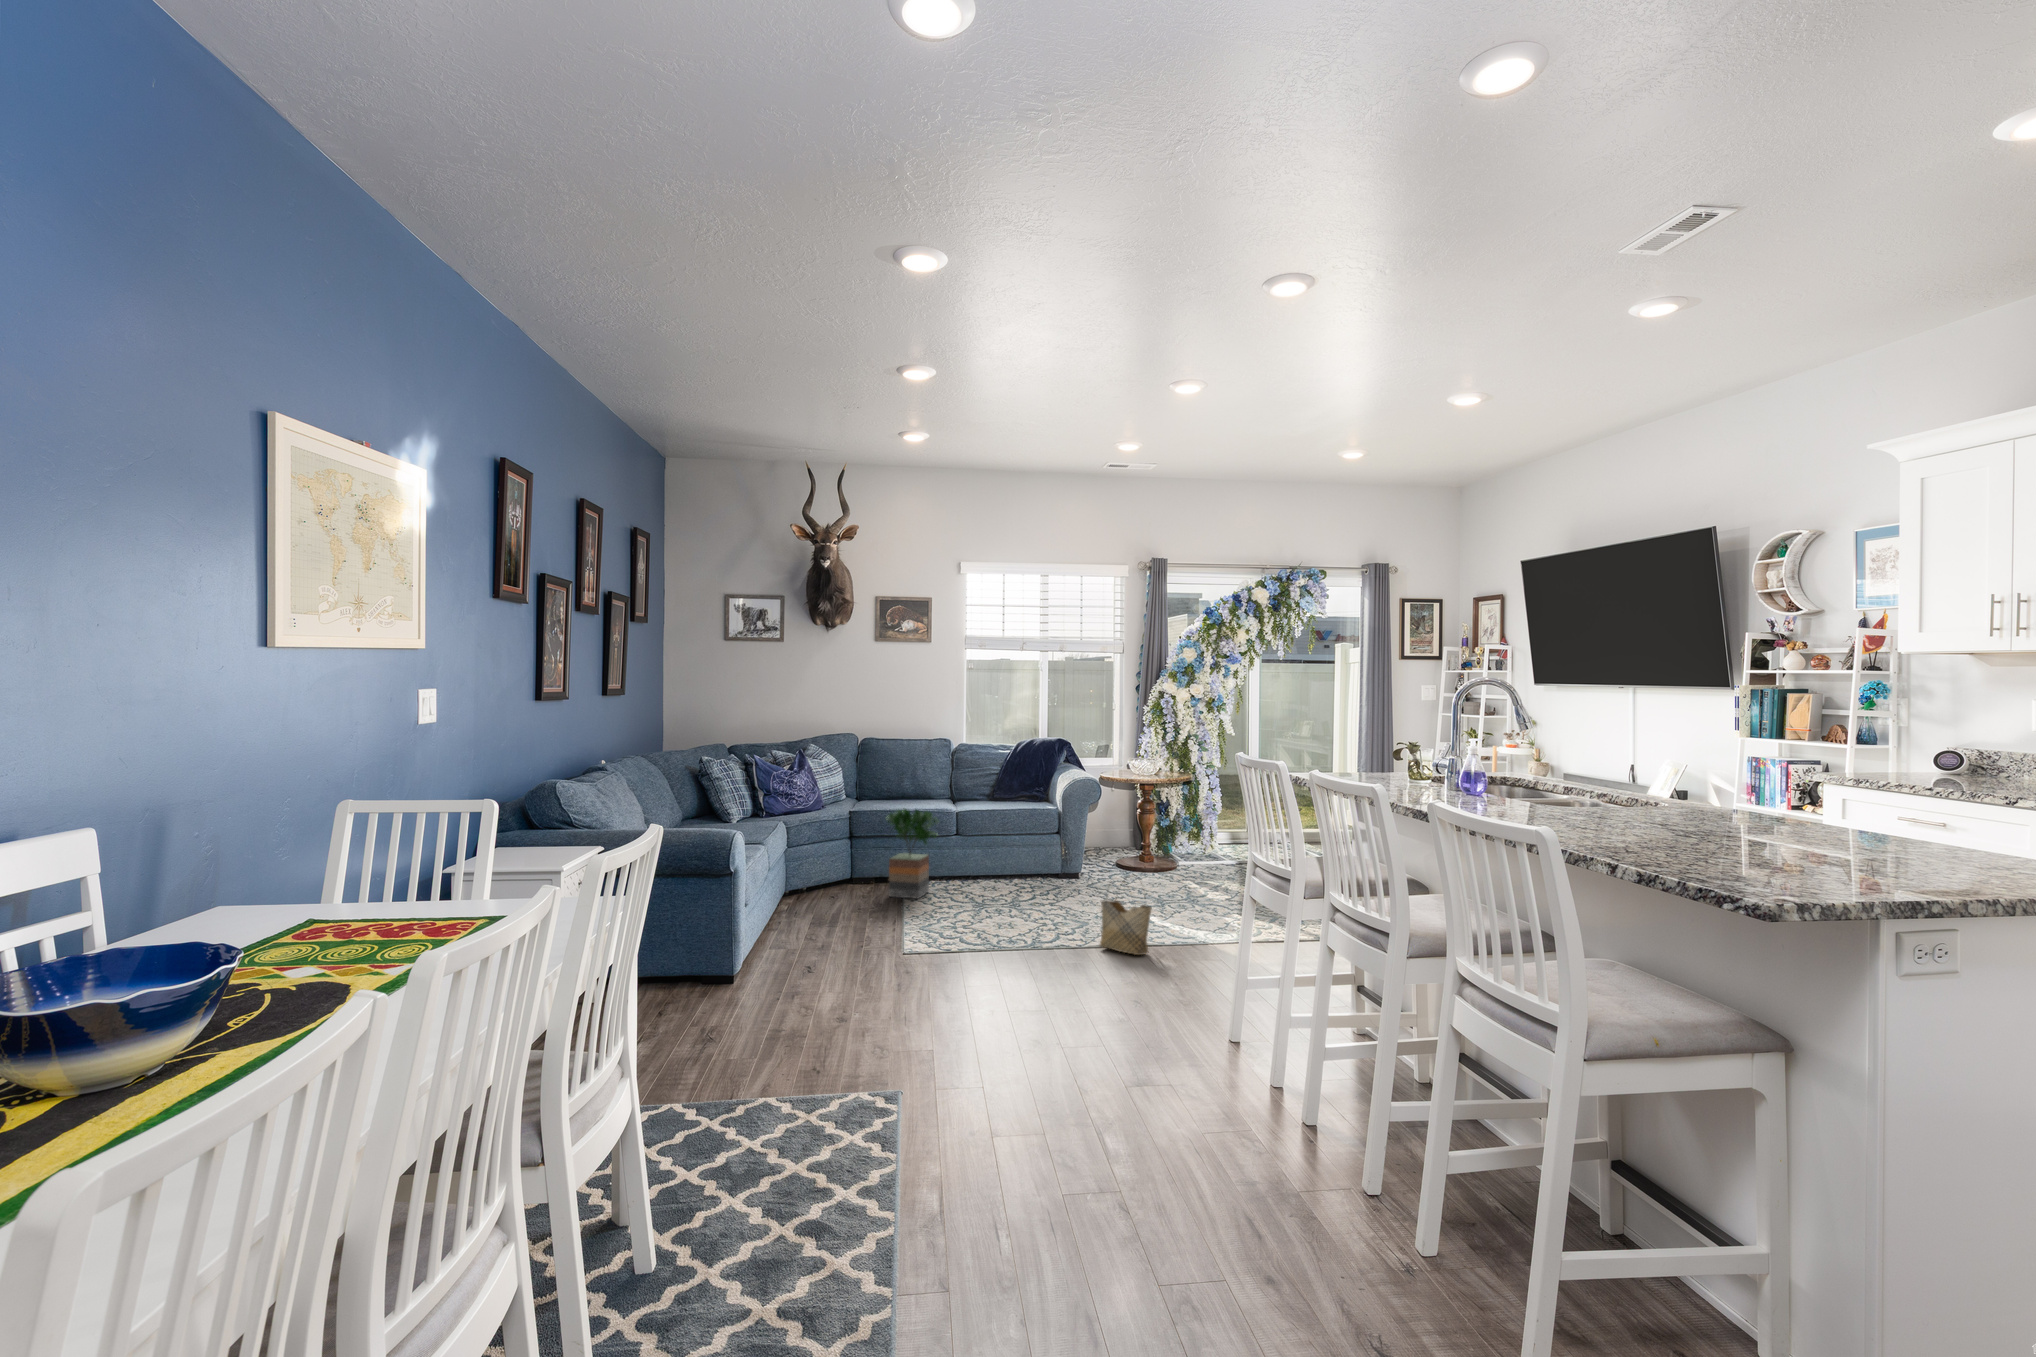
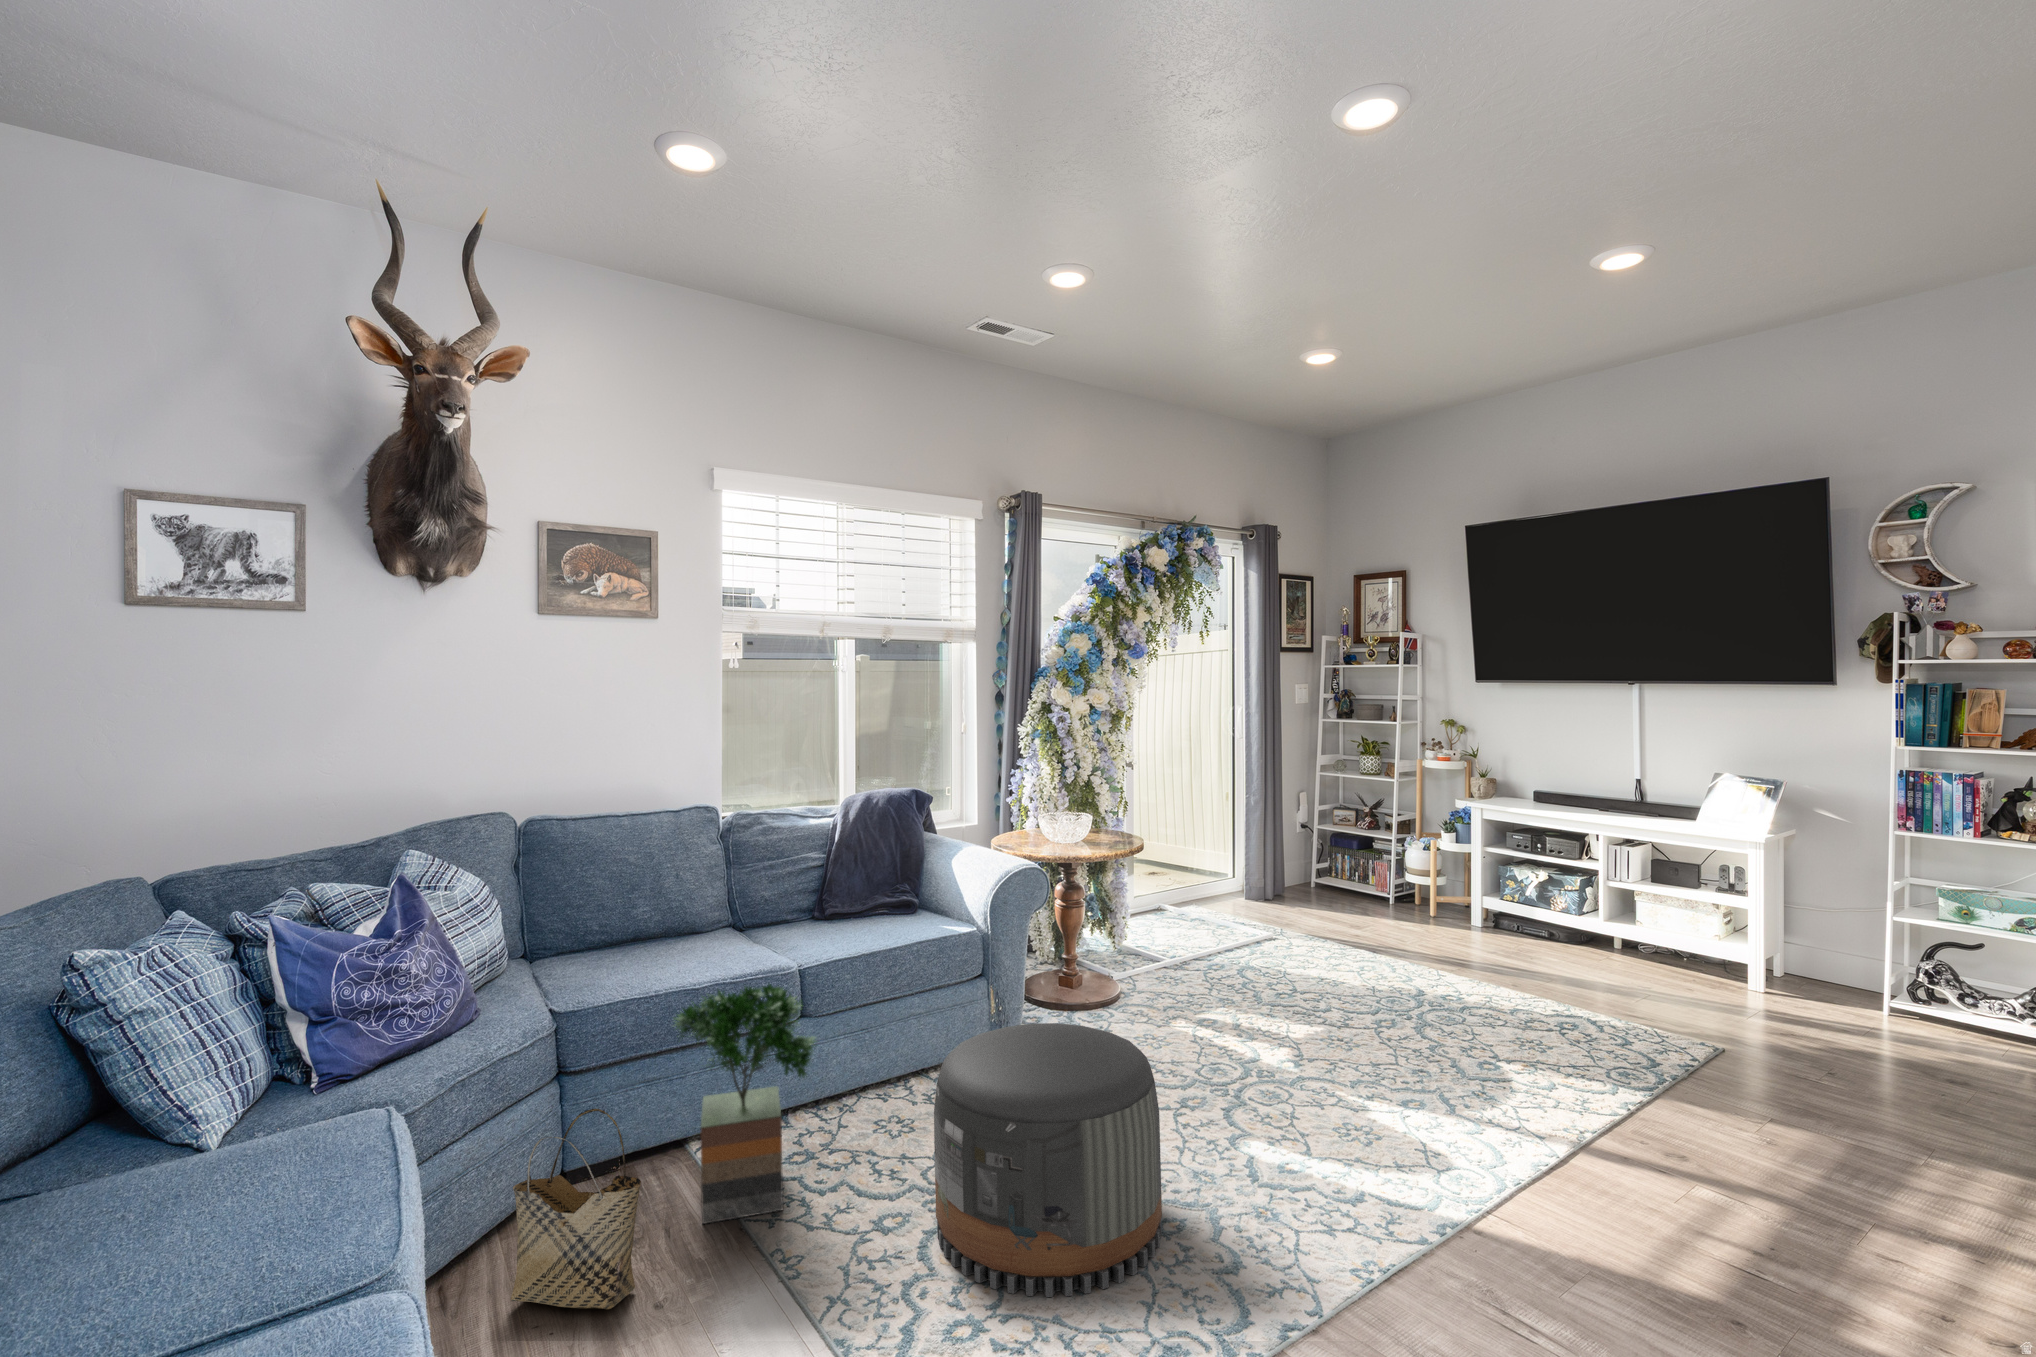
pouf: none [958,836,1053,928] -> present [934,1023,1162,1297]
woven basket: present [1100,875,1152,955] -> present [511,1108,641,1309]

